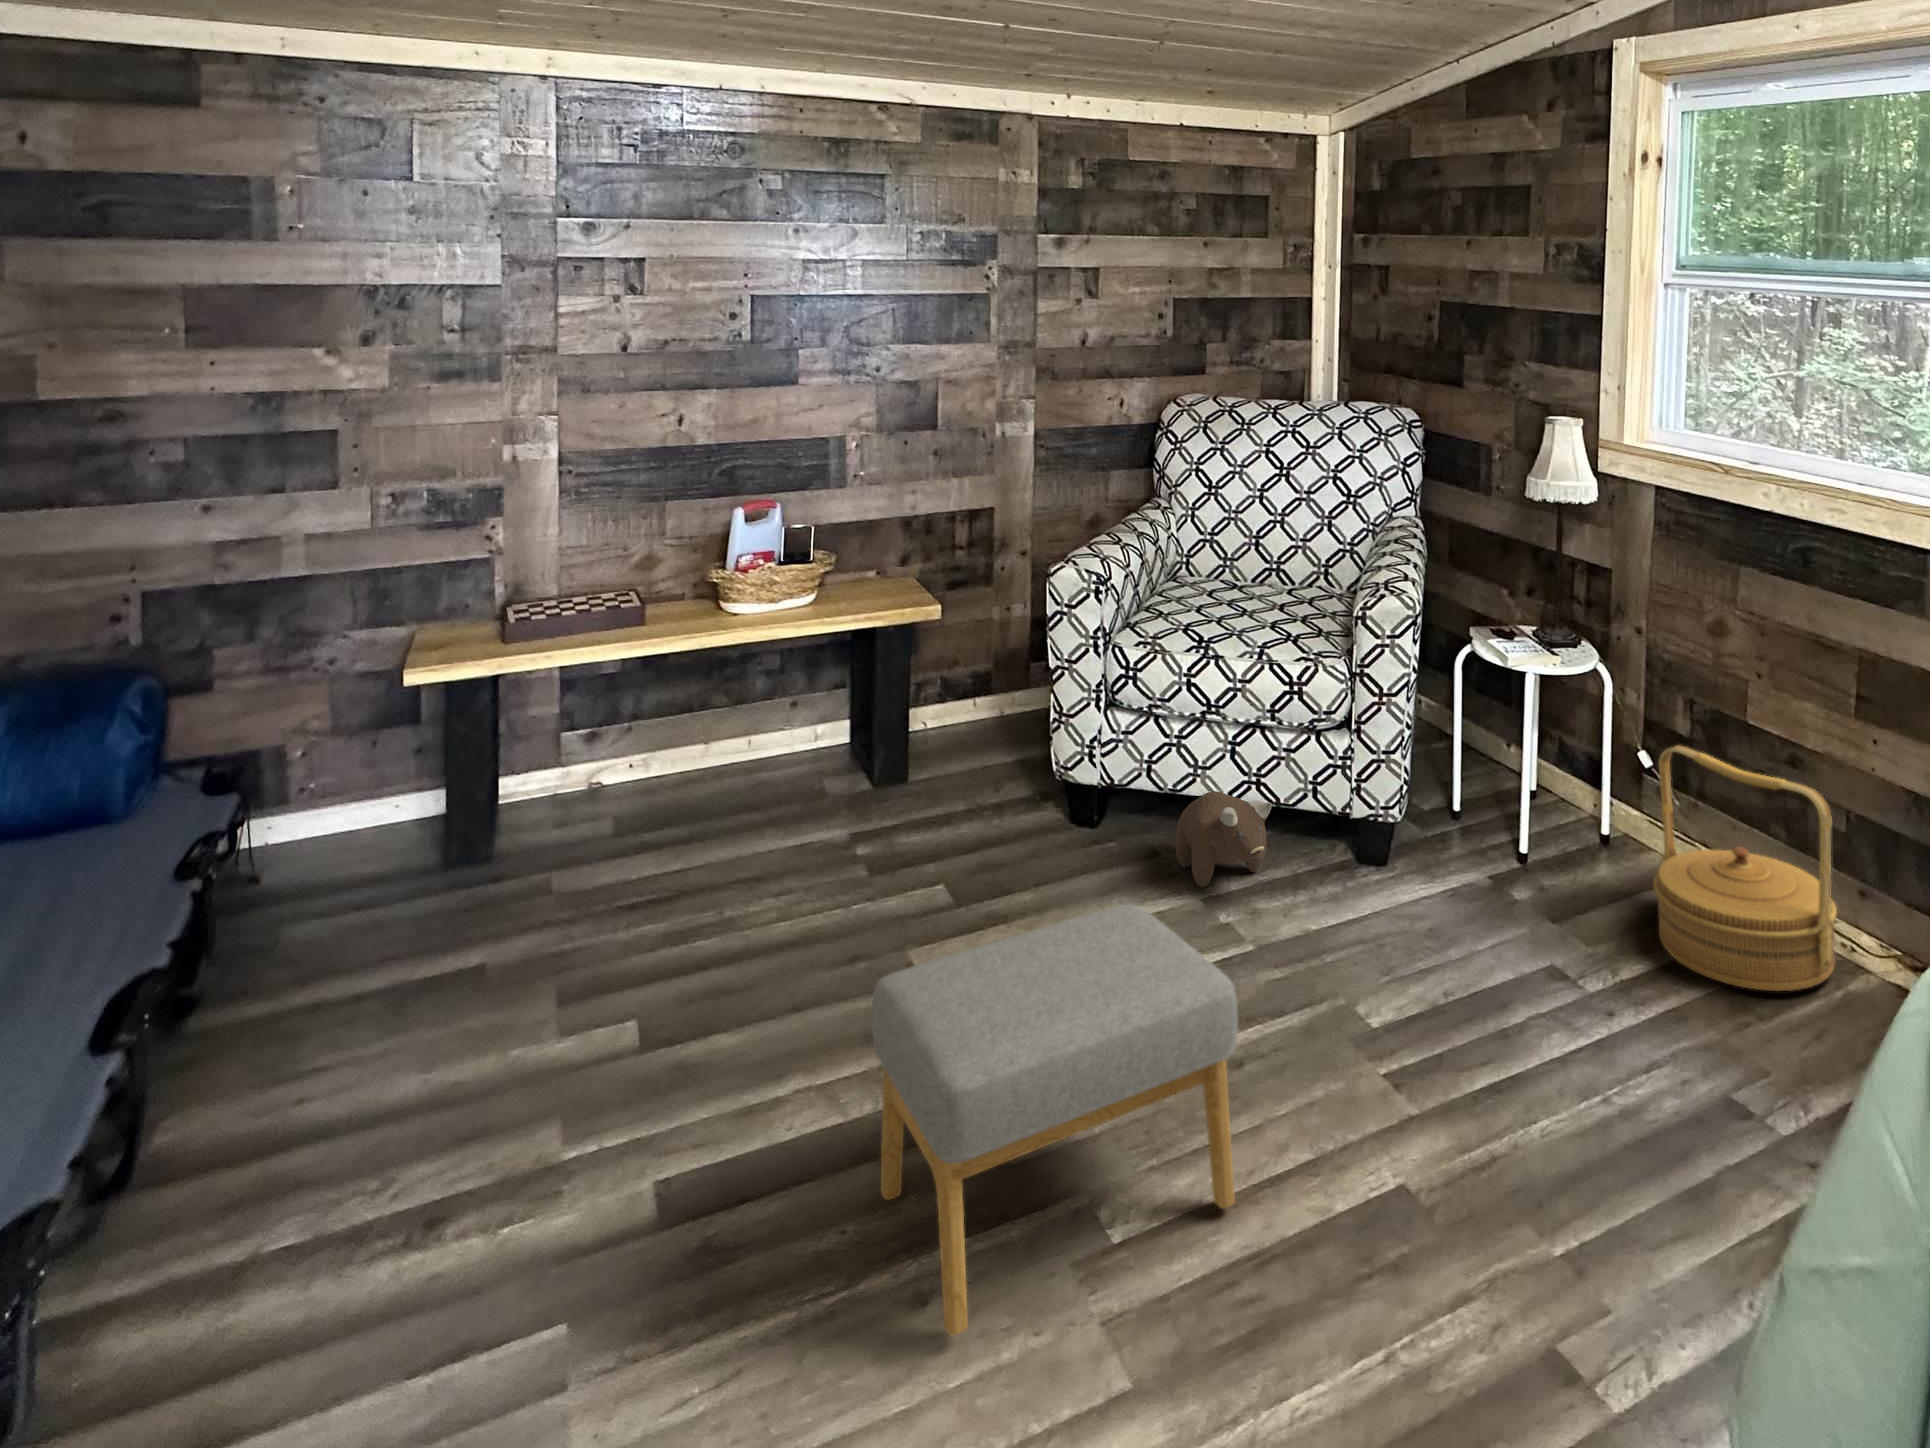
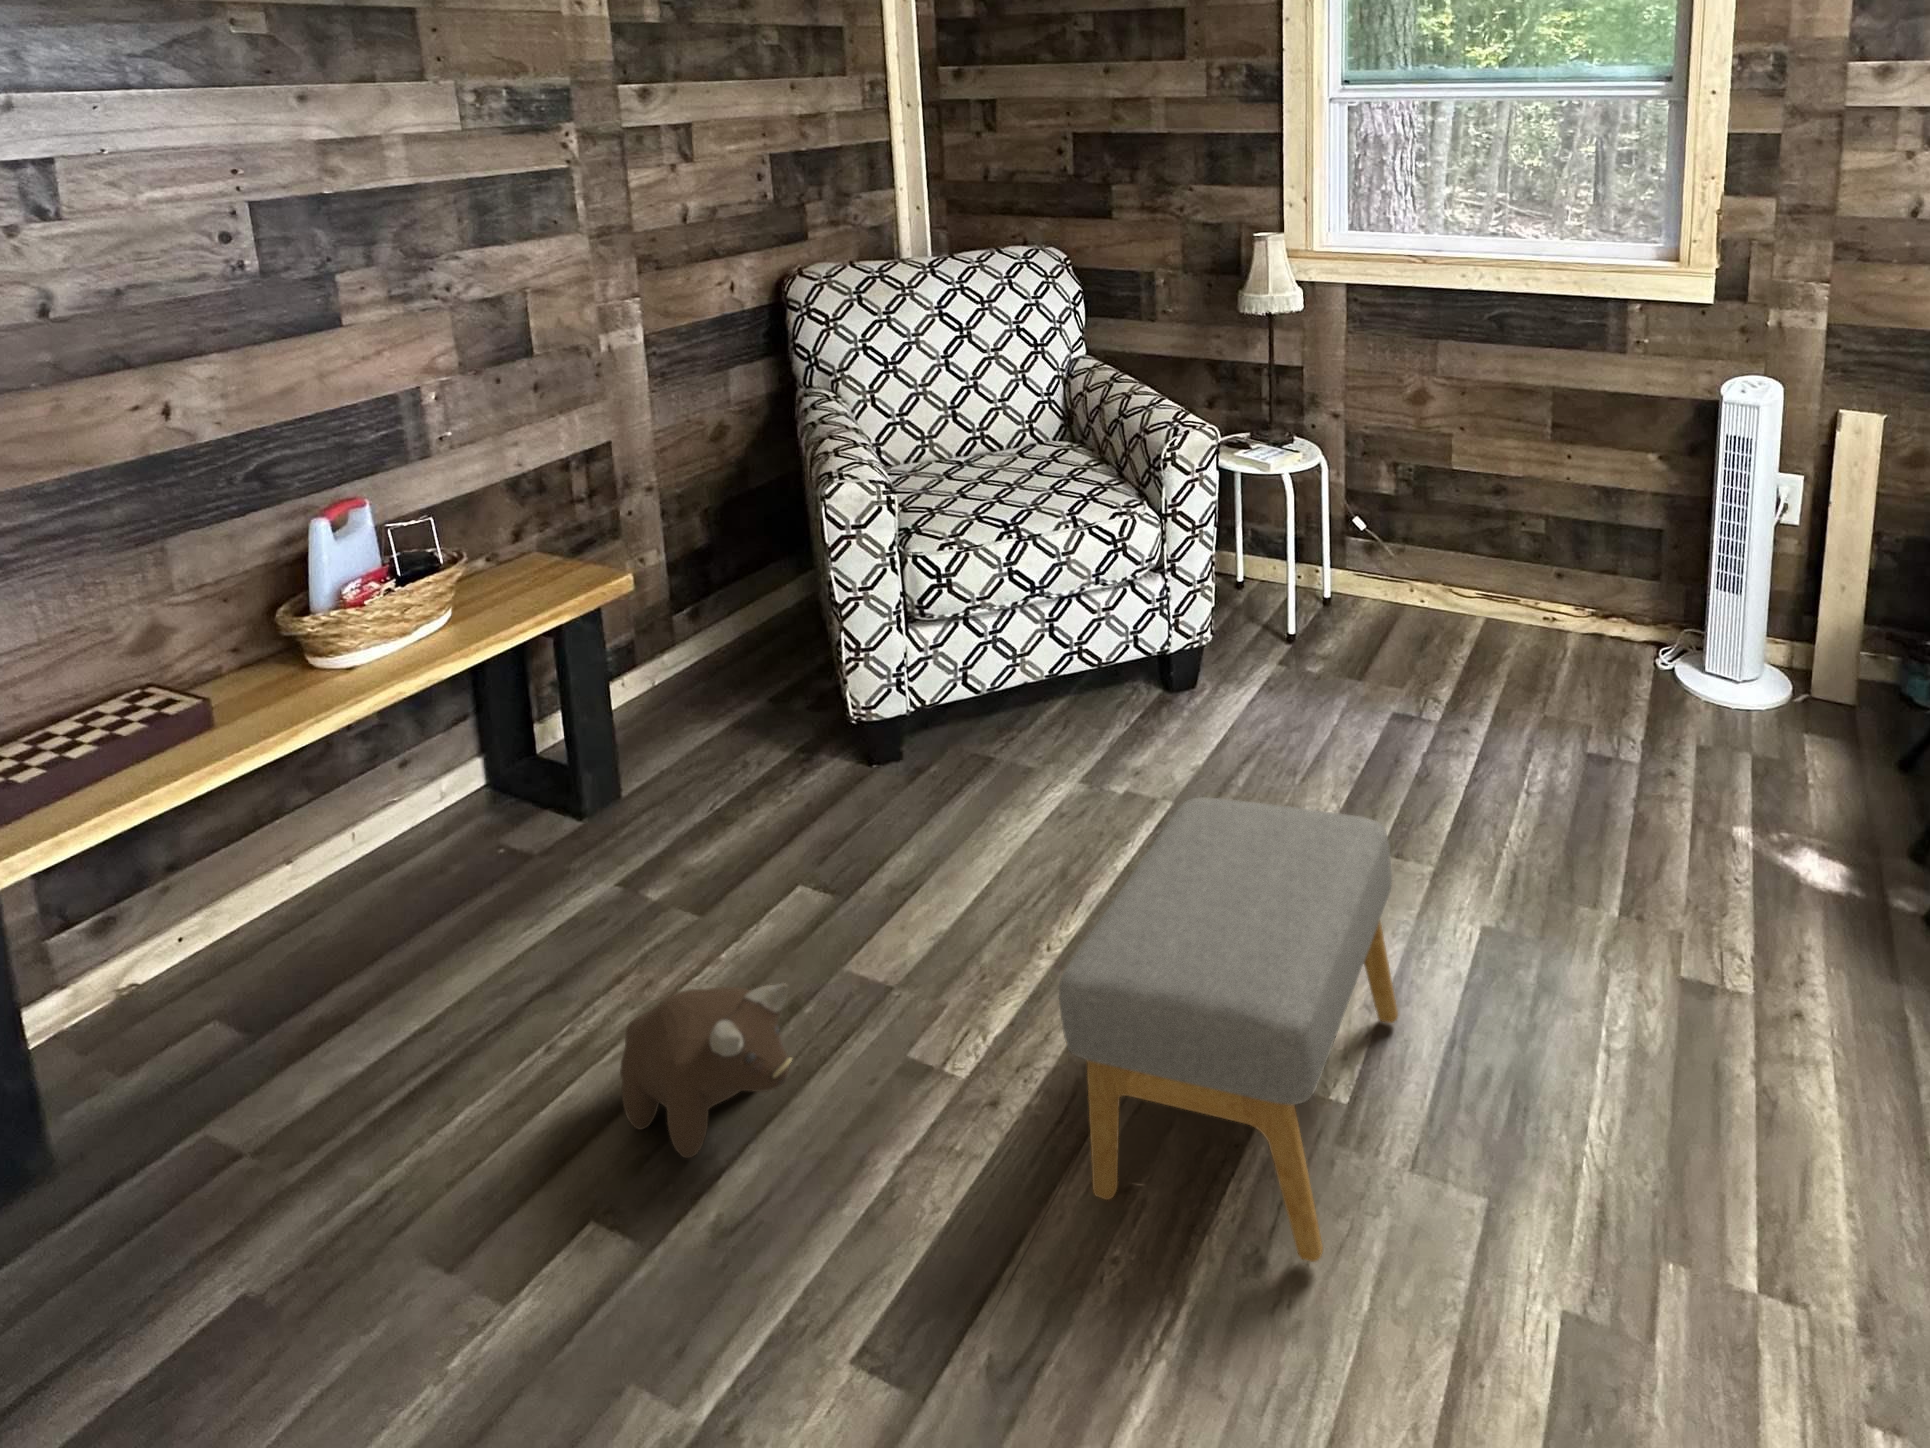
woven basket: present [1654,745,1837,991] -> none [1413,504,1574,681]
plush toy: present [1176,791,1272,888] -> present [620,984,792,1158]

